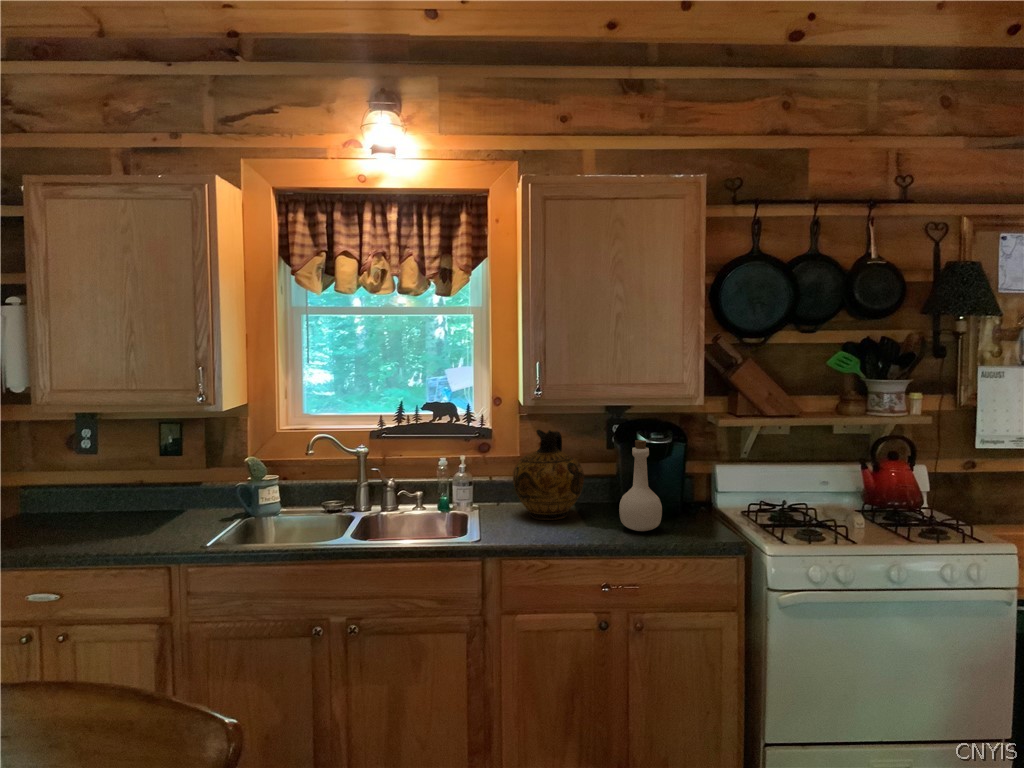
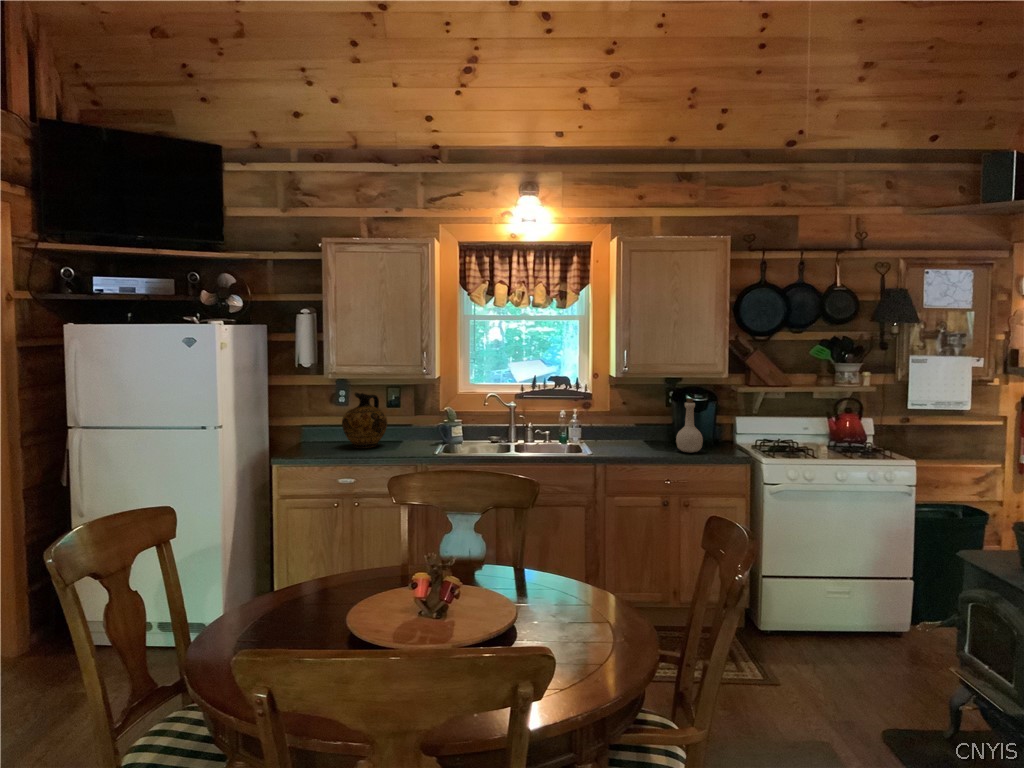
ceramic jug: present [513,430,584,520] -> present [342,393,387,448]

